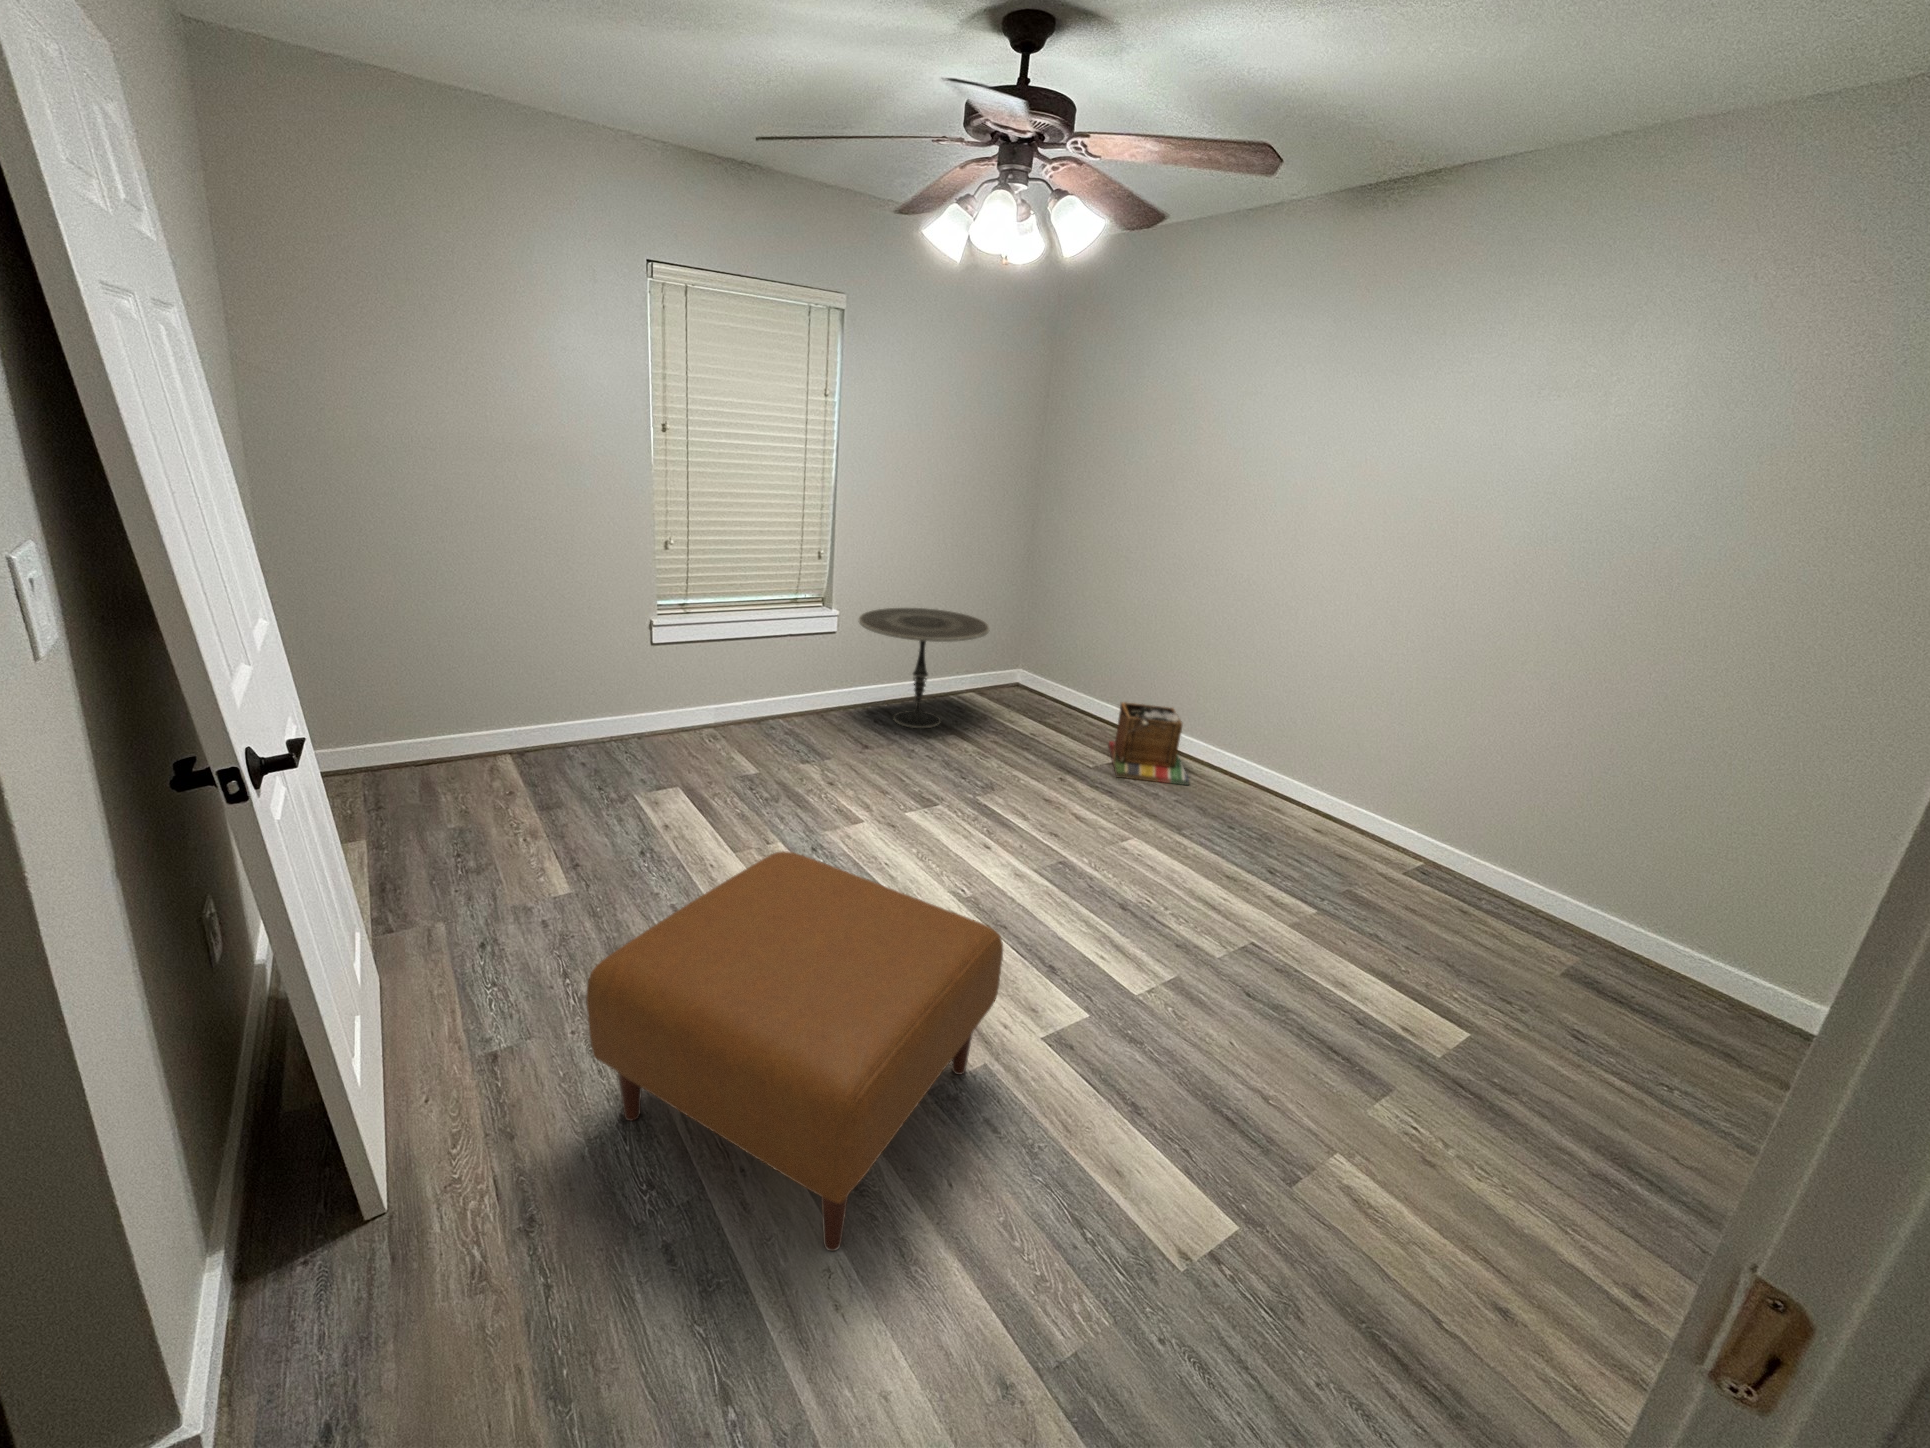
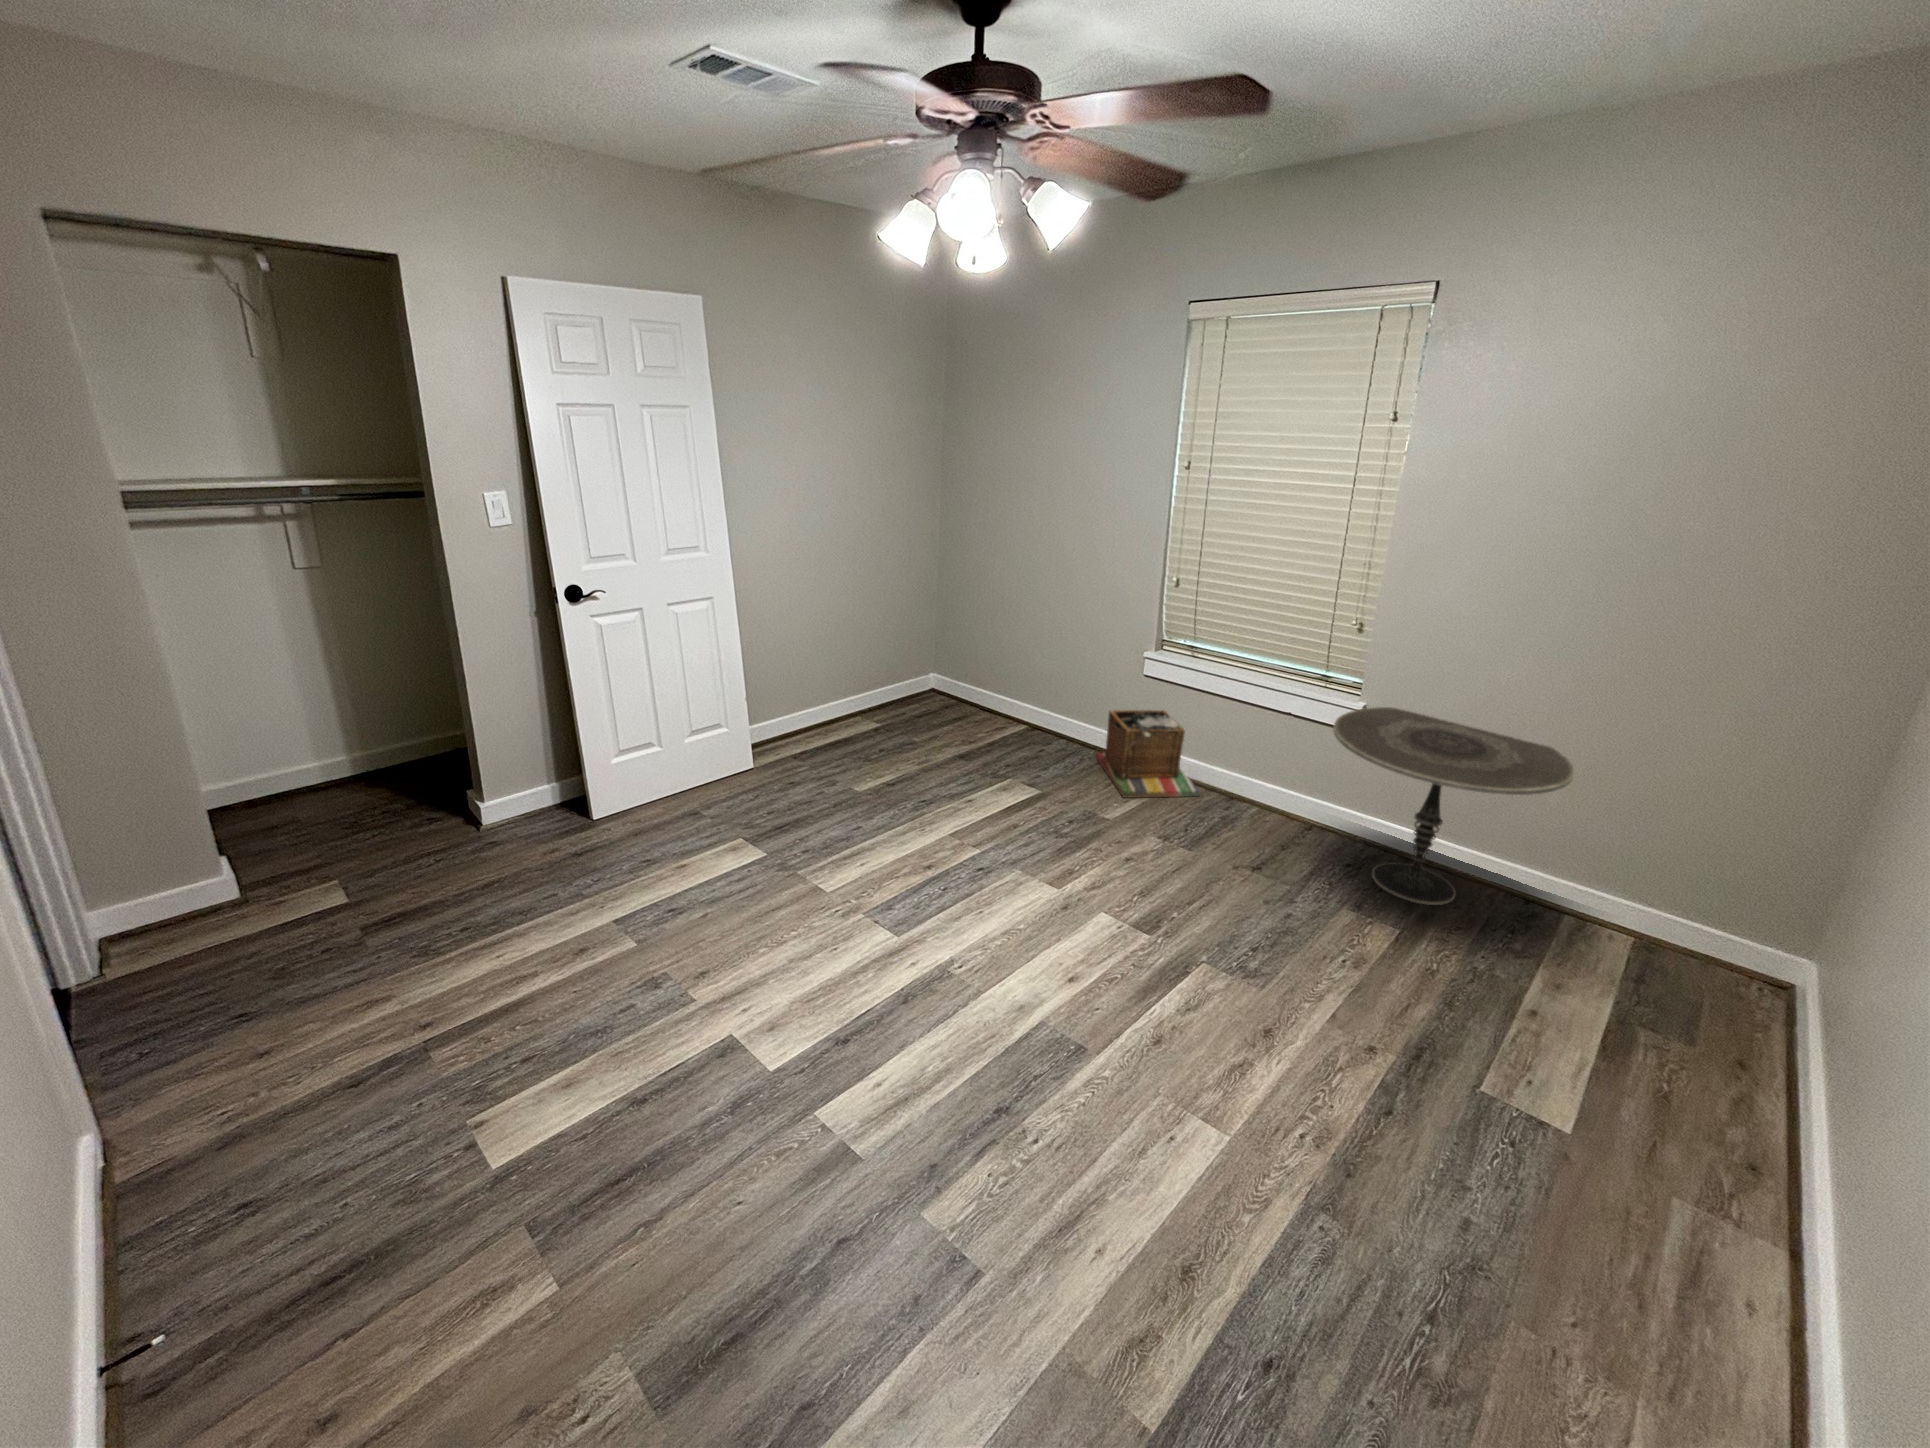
laundry basket: present [1108,702,1189,785] -> present [1096,710,1199,798]
ottoman: present [586,851,1003,1251] -> none [495,754,795,988]

